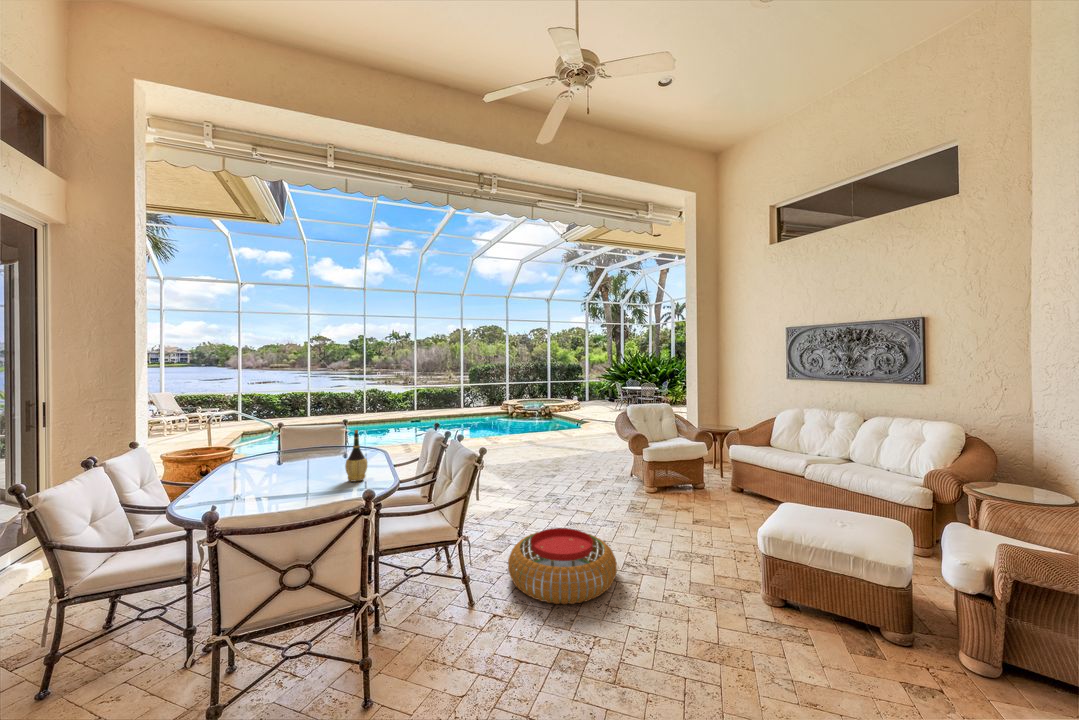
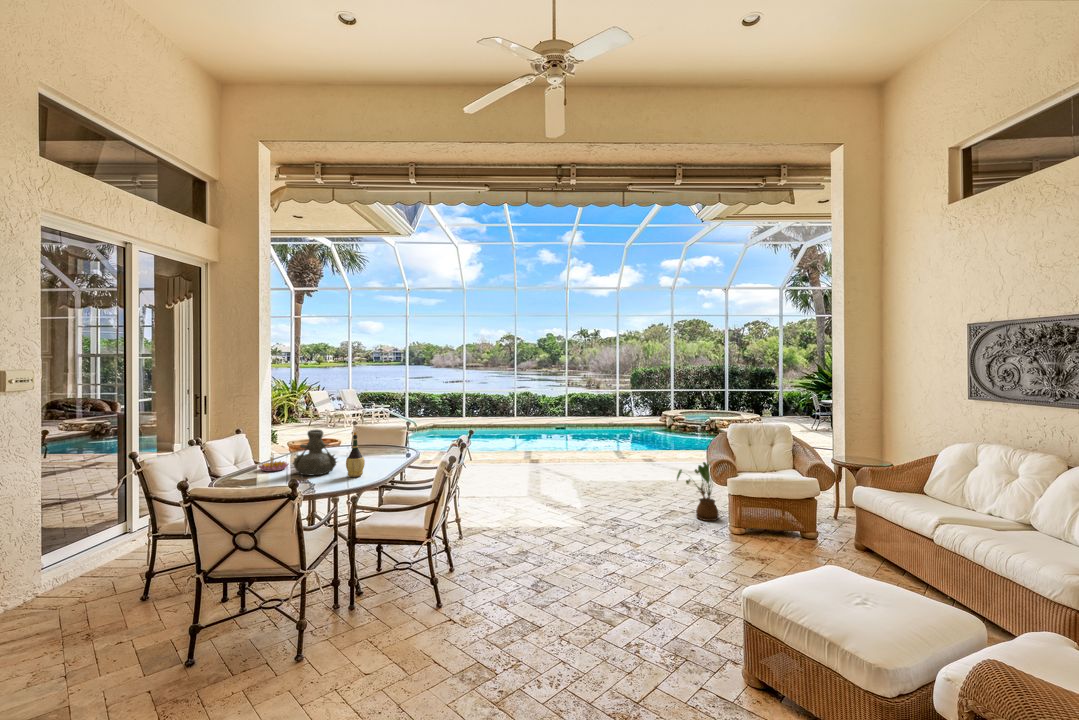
vase: none [269,430,326,487] -> present [292,430,337,475]
house plant: none [594,434,636,484] -> present [677,462,719,521]
candle holder: none [206,463,249,489] -> present [259,454,288,472]
pouf: present [508,528,617,604] -> none [476,550,589,627]

